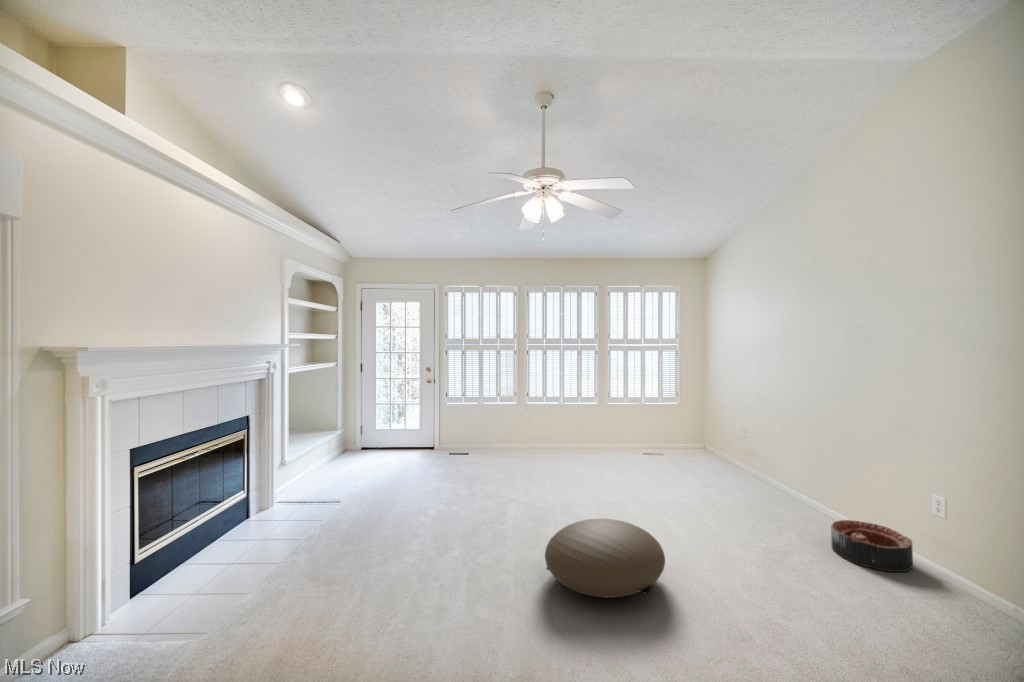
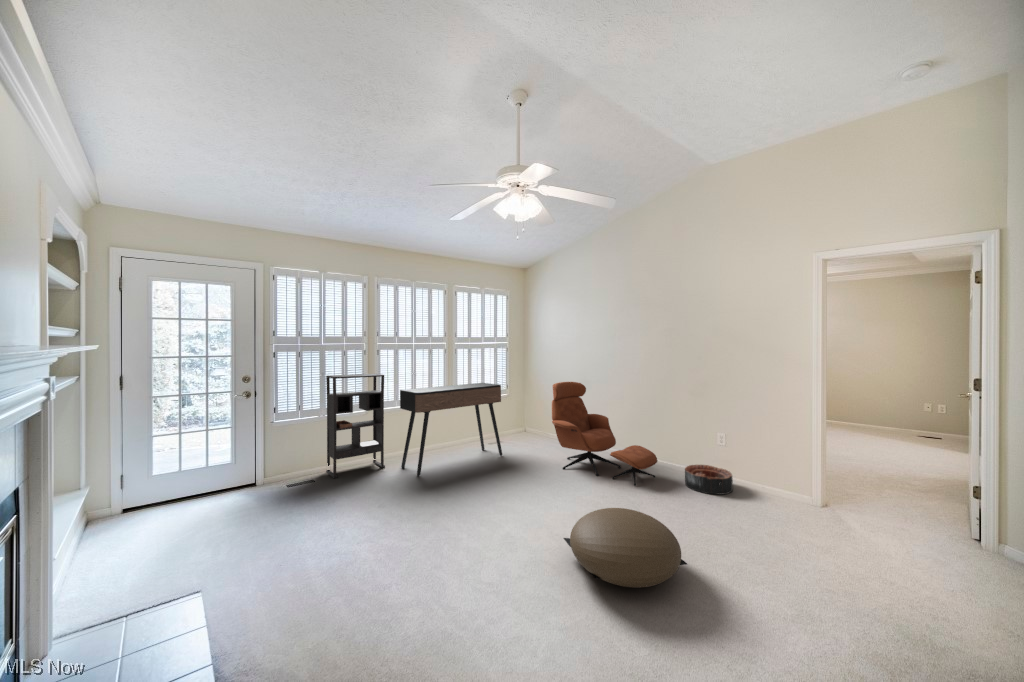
bookshelf: none [481,371,525,455] -> present [326,374,385,478]
console table: none [536,386,638,466] -> present [400,383,502,476]
lounge chair: none [679,390,799,525] -> present [552,382,658,486]

